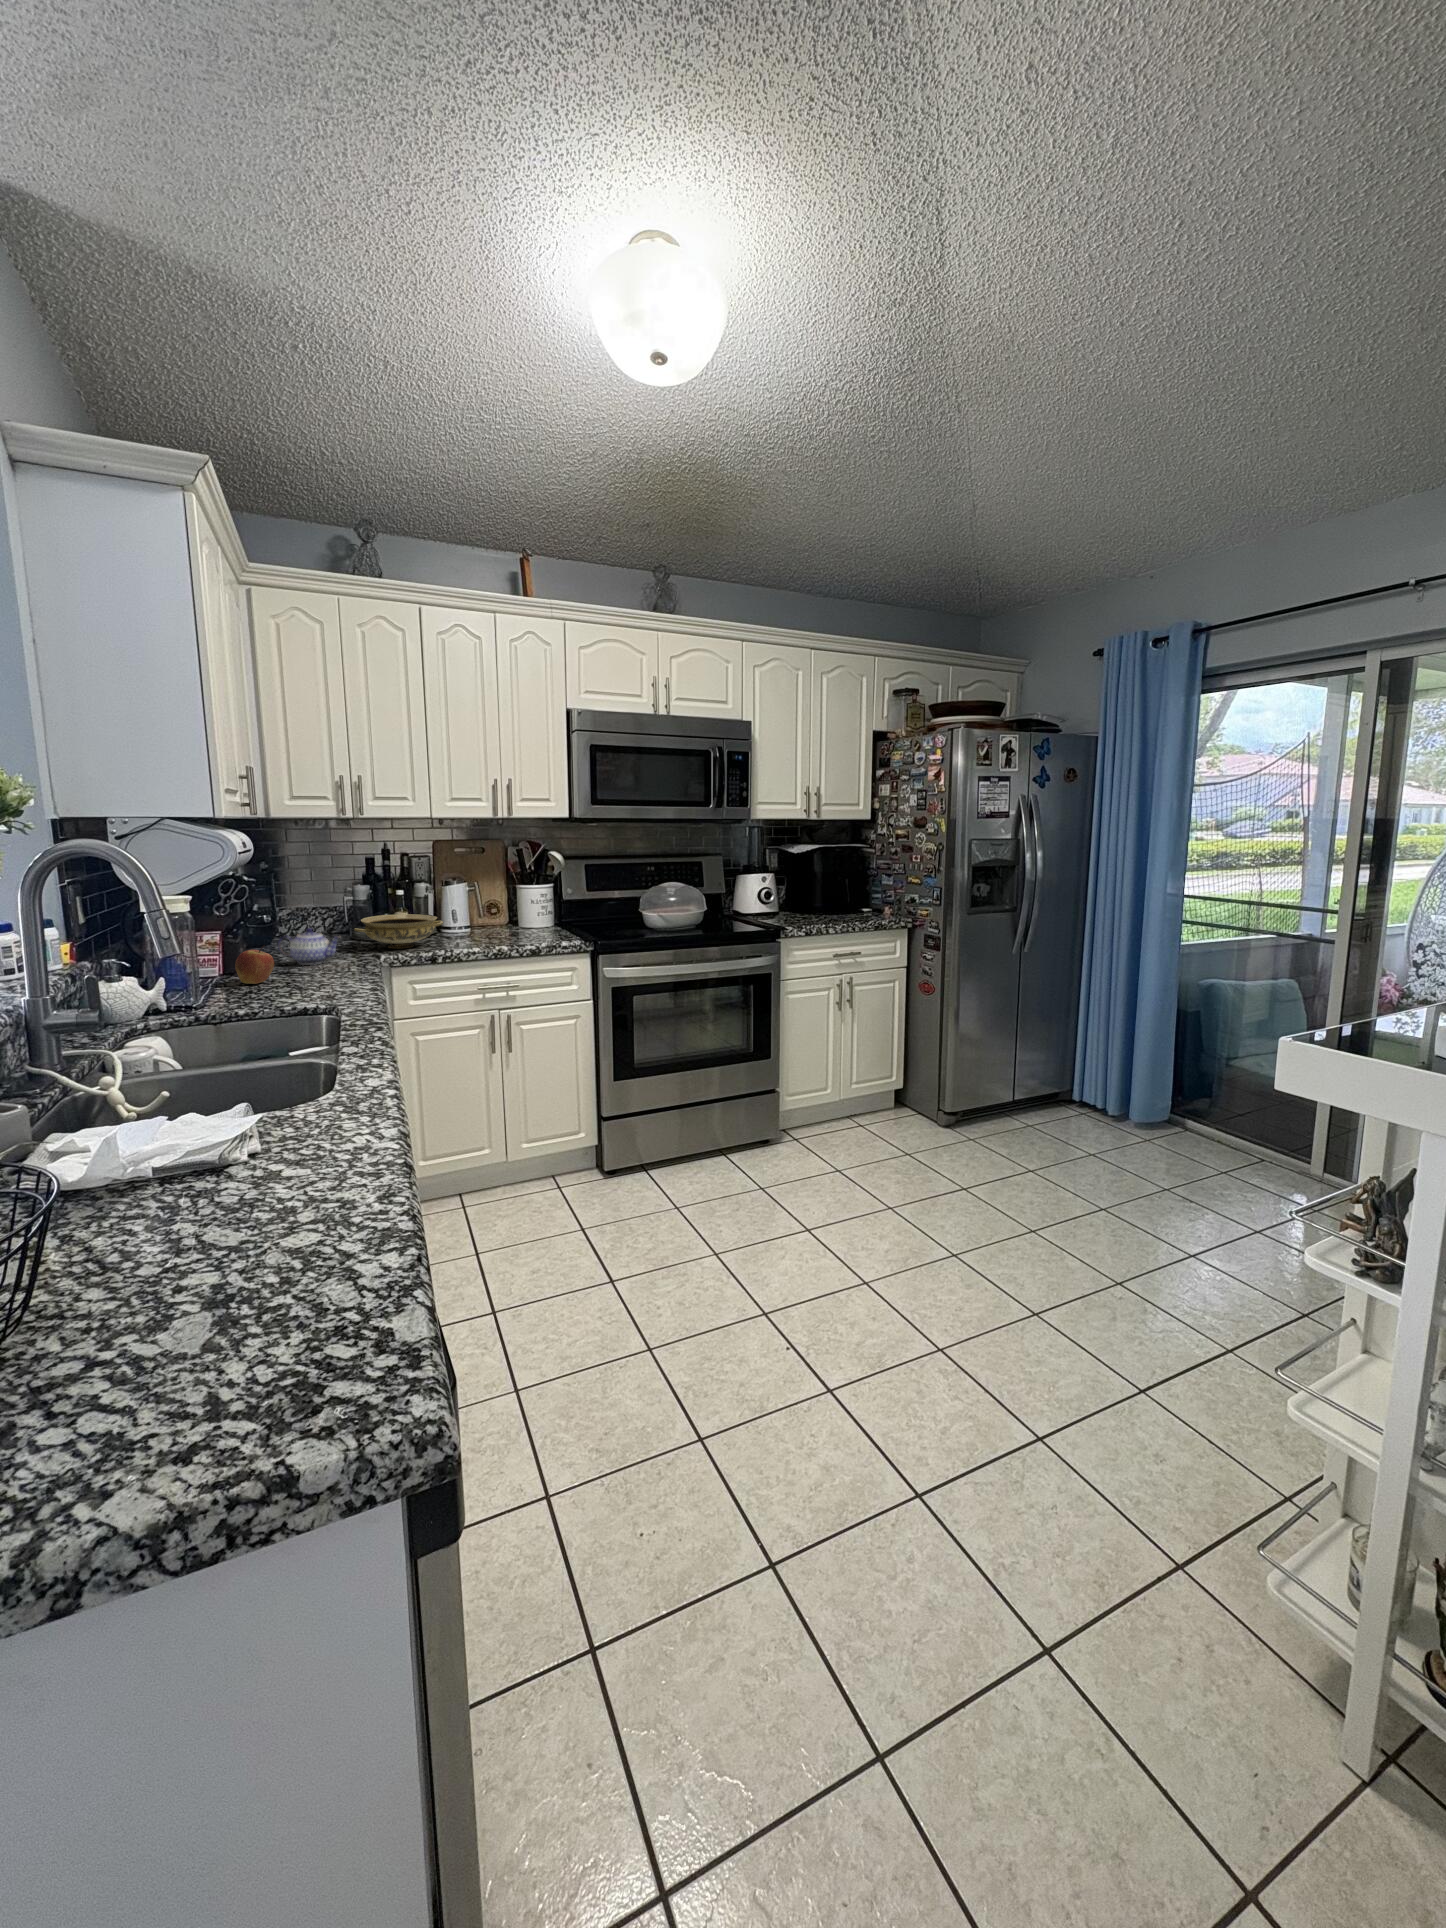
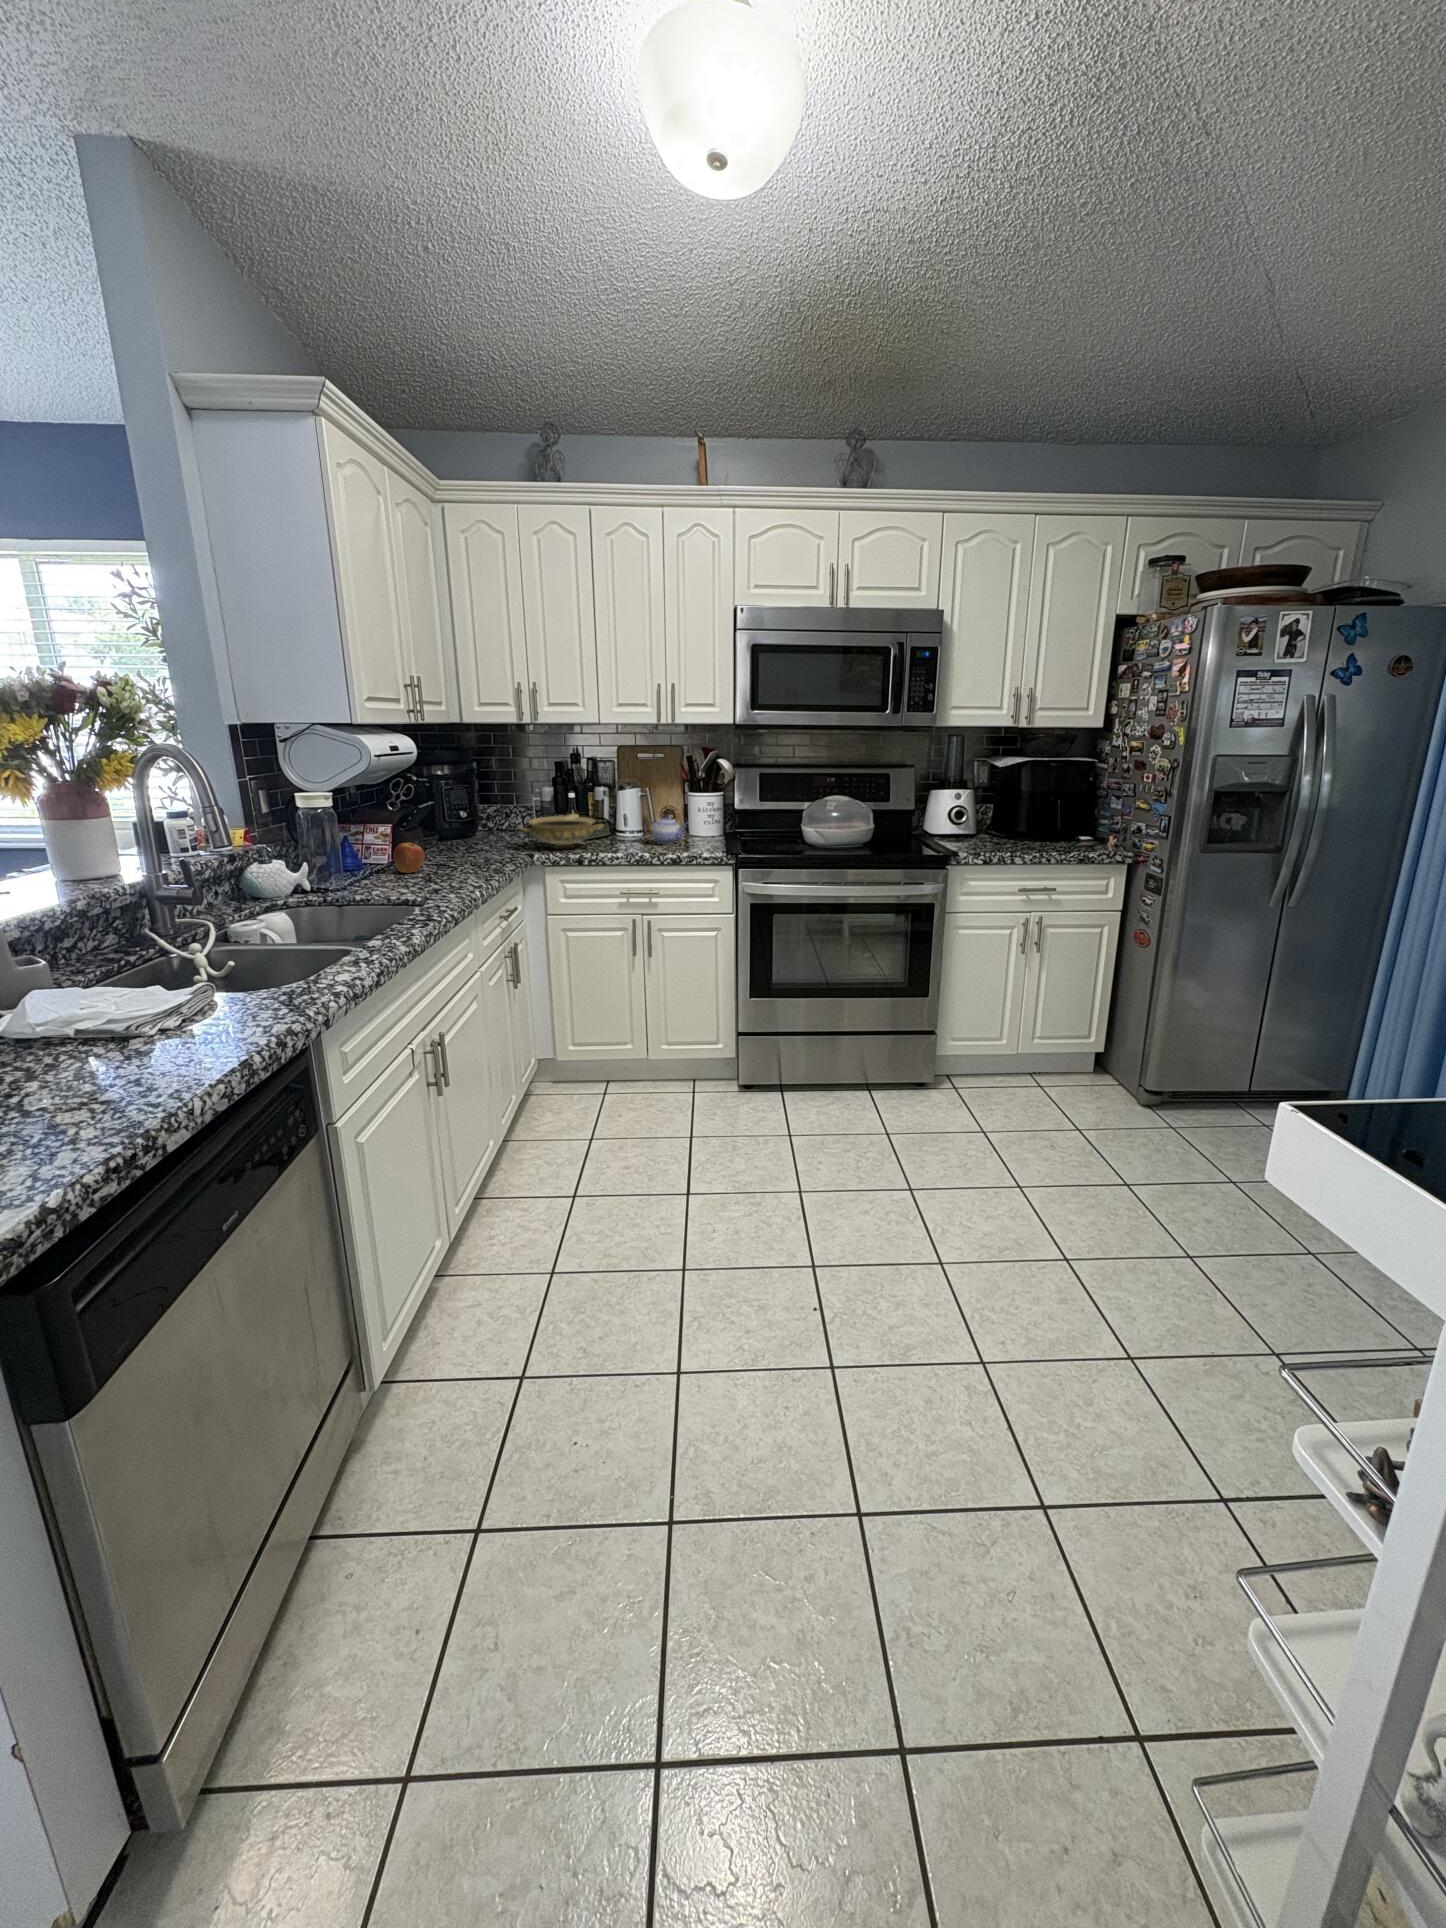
teapot: present [278,928,339,965] -> present [644,815,687,844]

